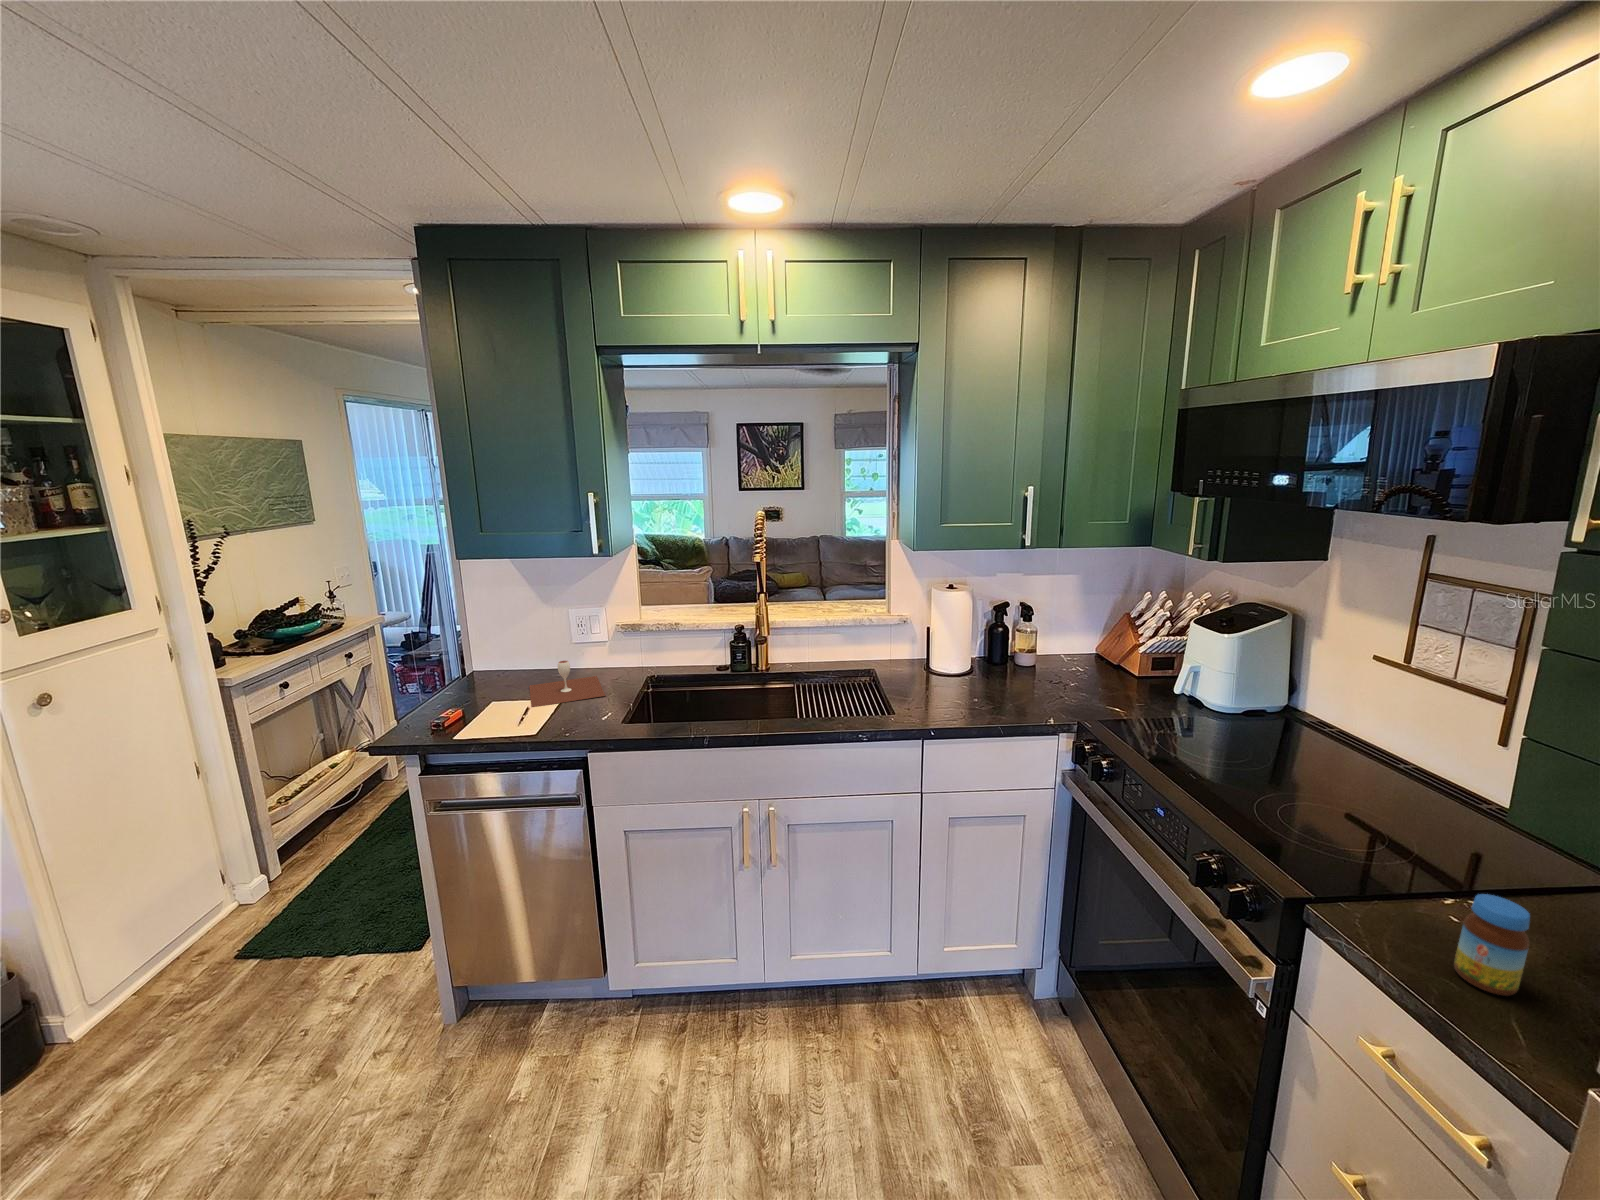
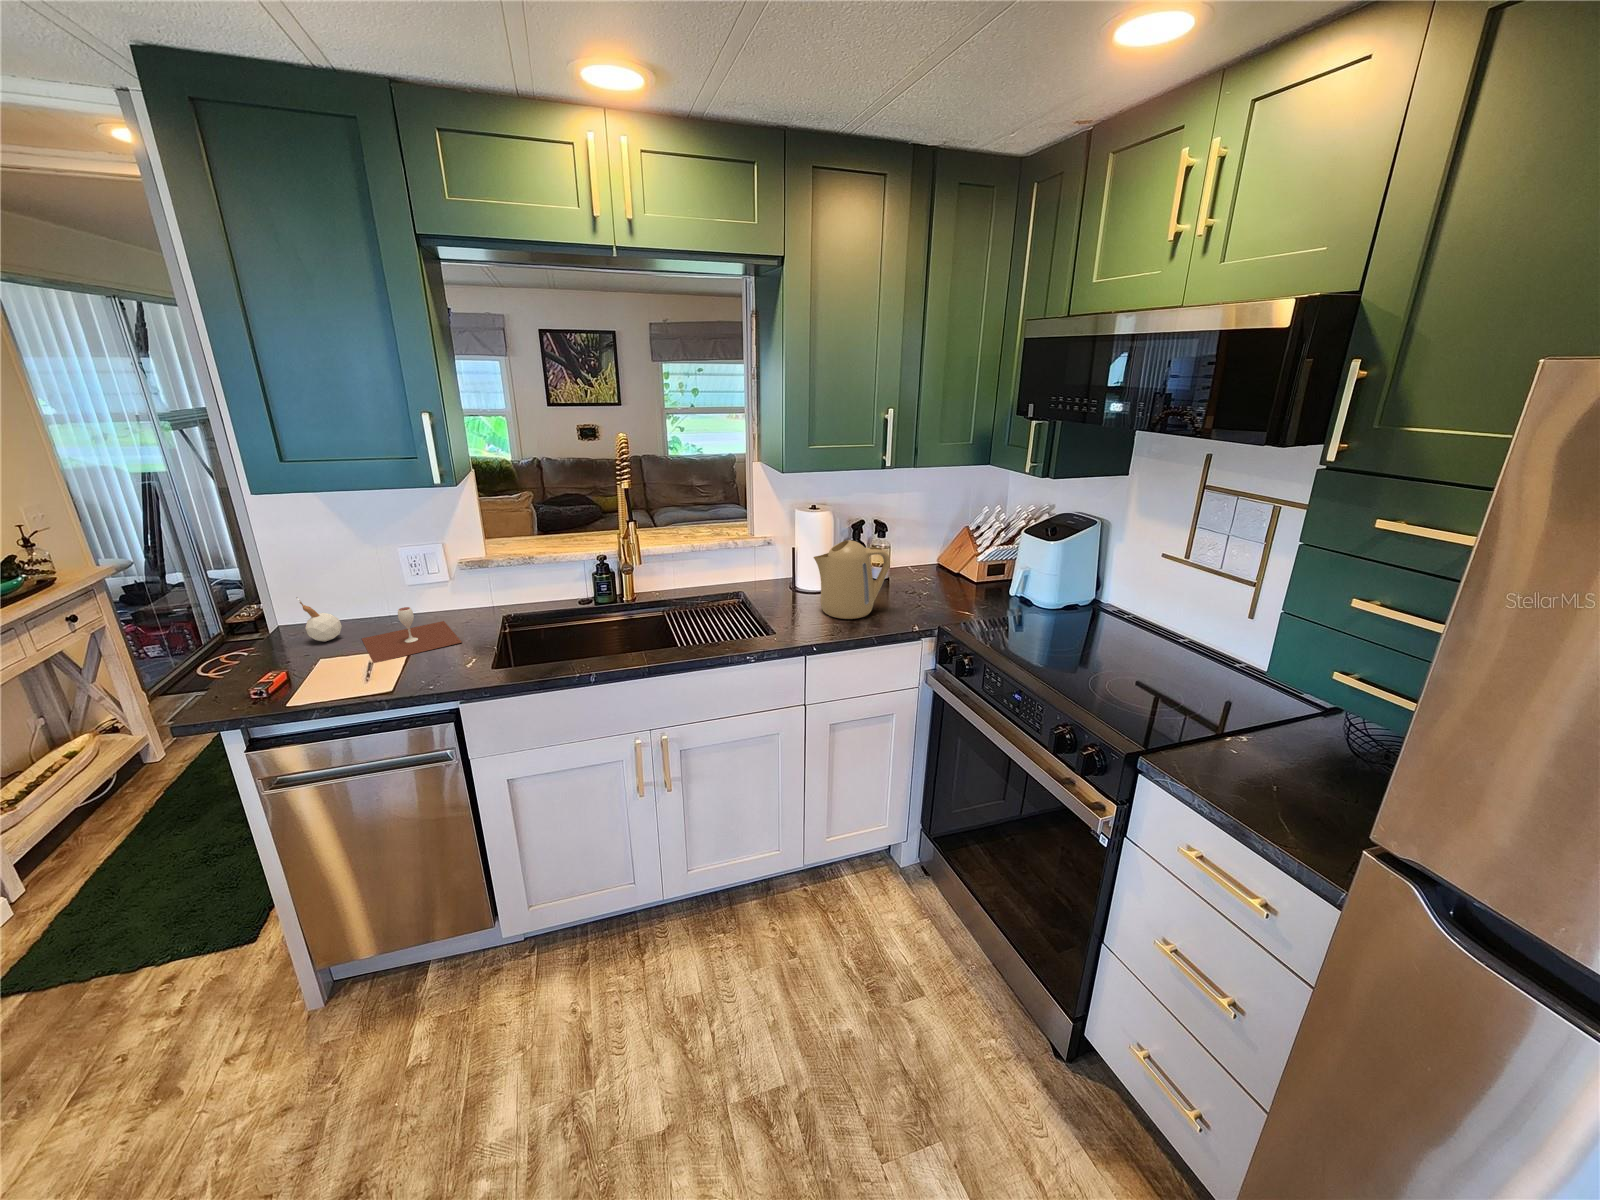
kettle: none [940,620,1024,704] -> present [813,540,890,619]
candle: none [485,646,516,686] -> present [296,597,342,642]
jar: present [1454,894,1530,995] -> none [1230,734,1281,803]

